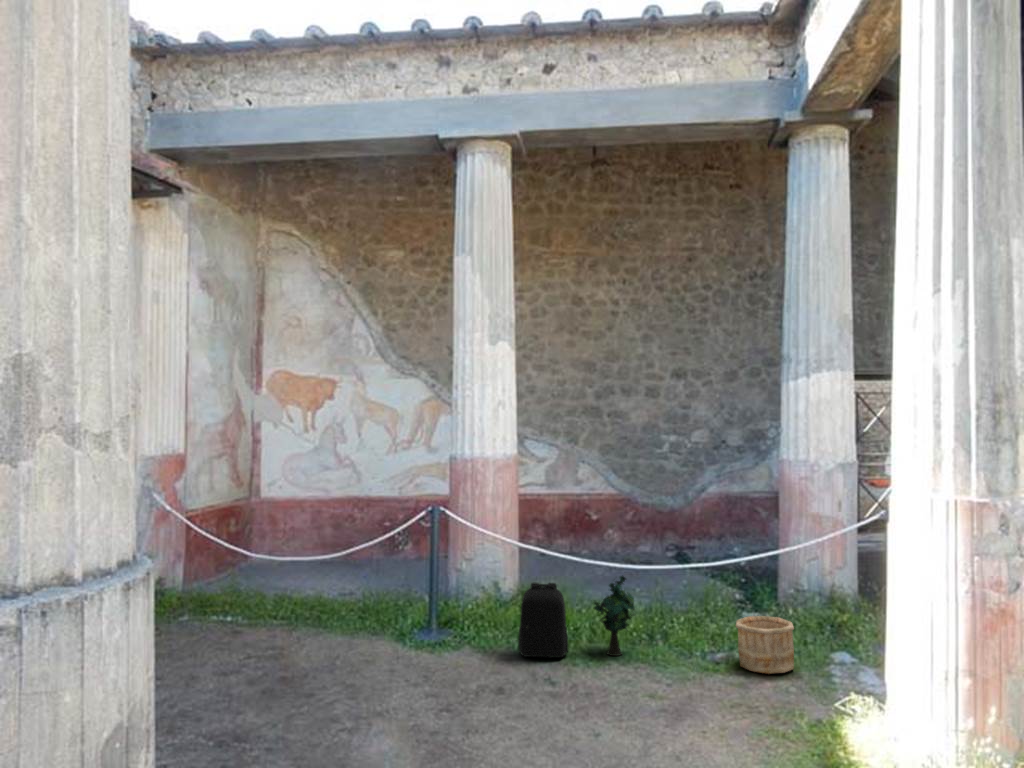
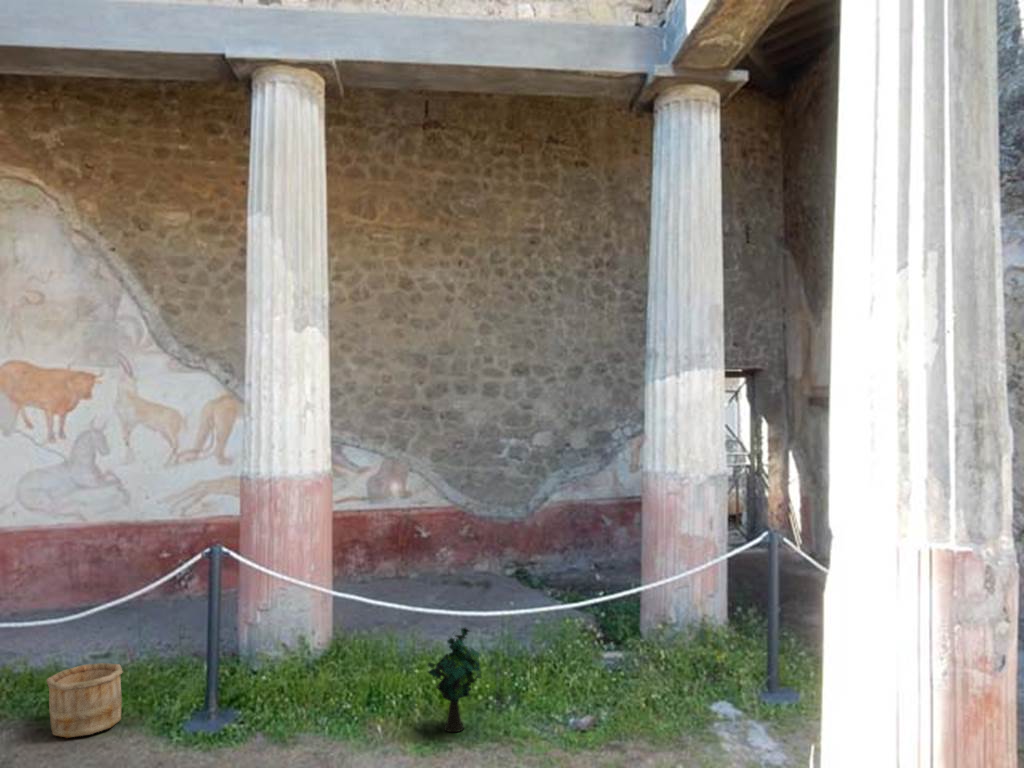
backpack: present [518,582,569,657] -> none [328,642,395,745]
wooden bucket: present [736,616,794,674] -> present [47,663,122,738]

